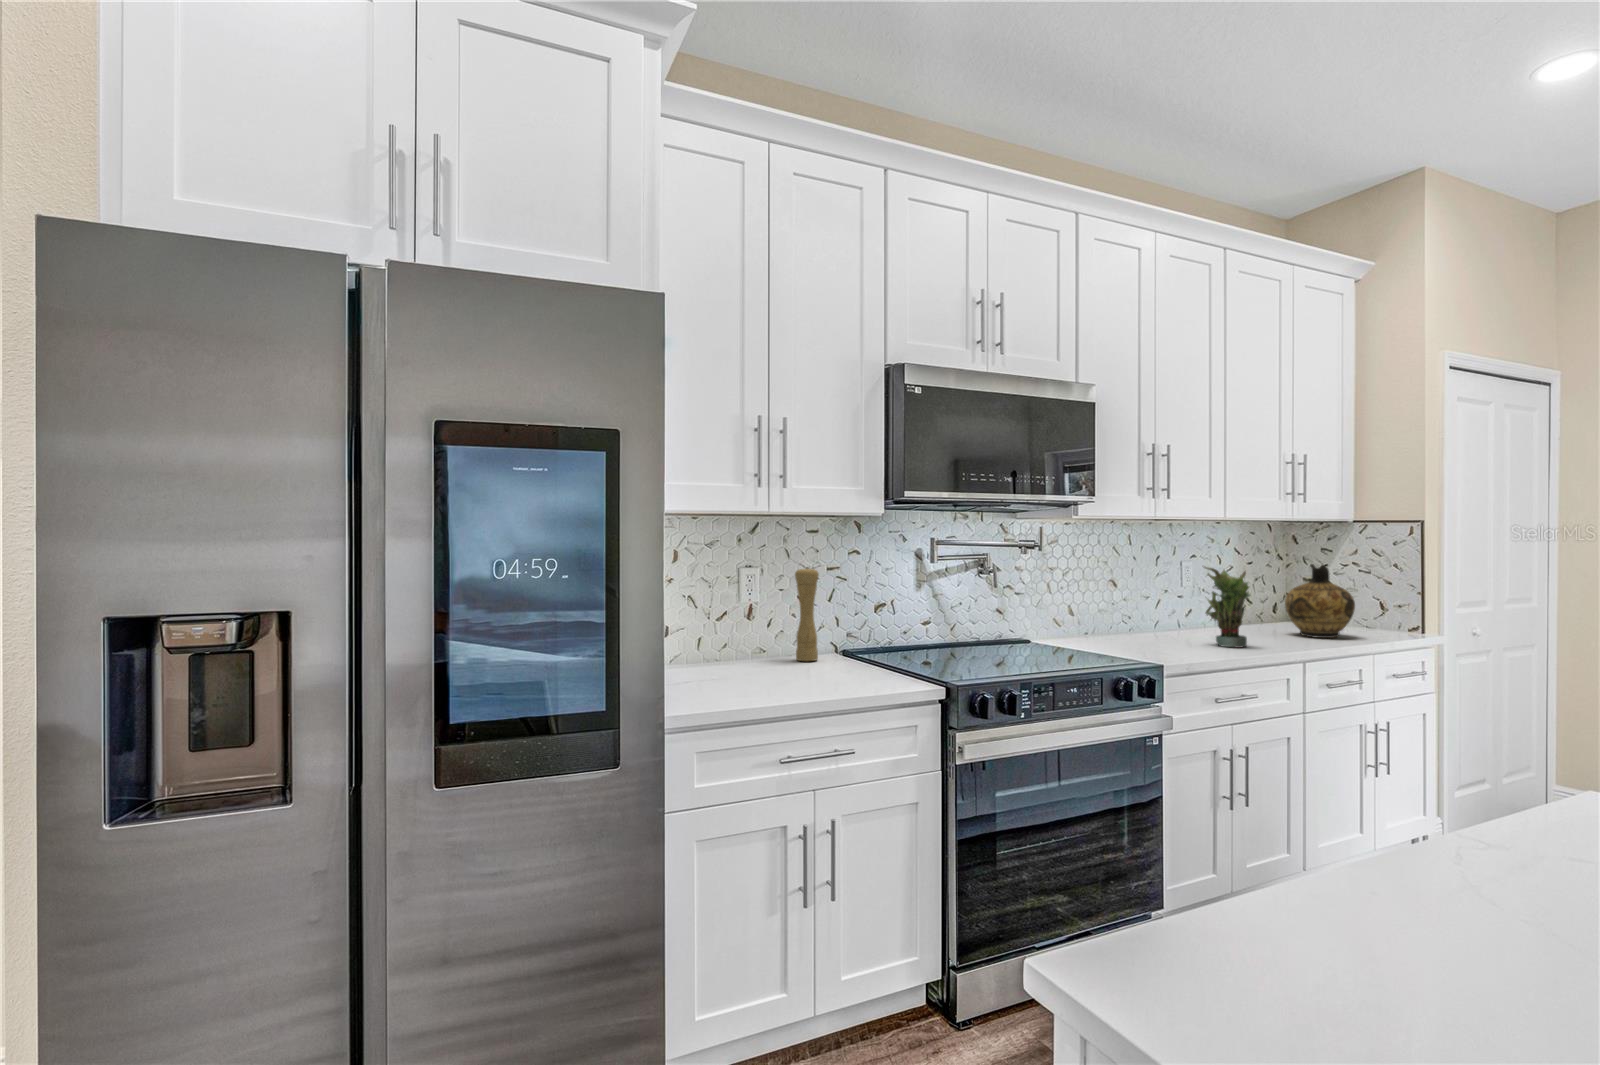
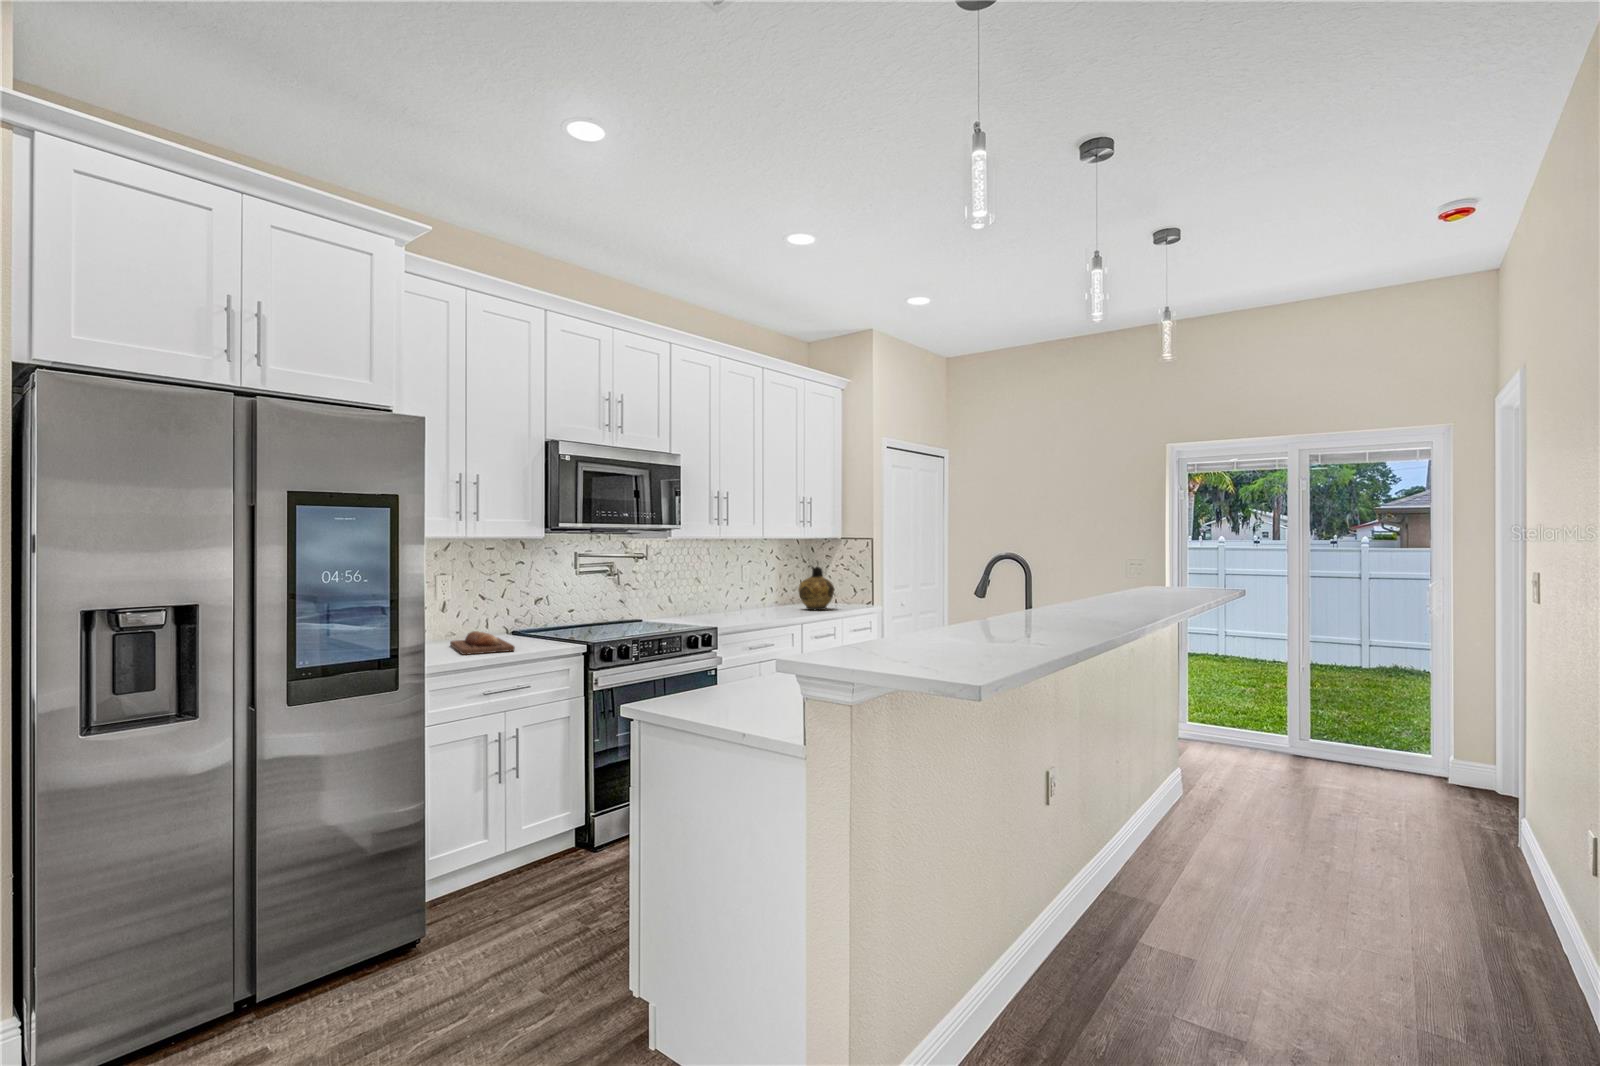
potted plant: present [1204,567,1250,648] -> none [746,568,774,617]
pepper mill: present [795,568,819,661] -> none [480,574,498,639]
bread loaf: none [748,653,830,693] -> present [450,631,515,655]

